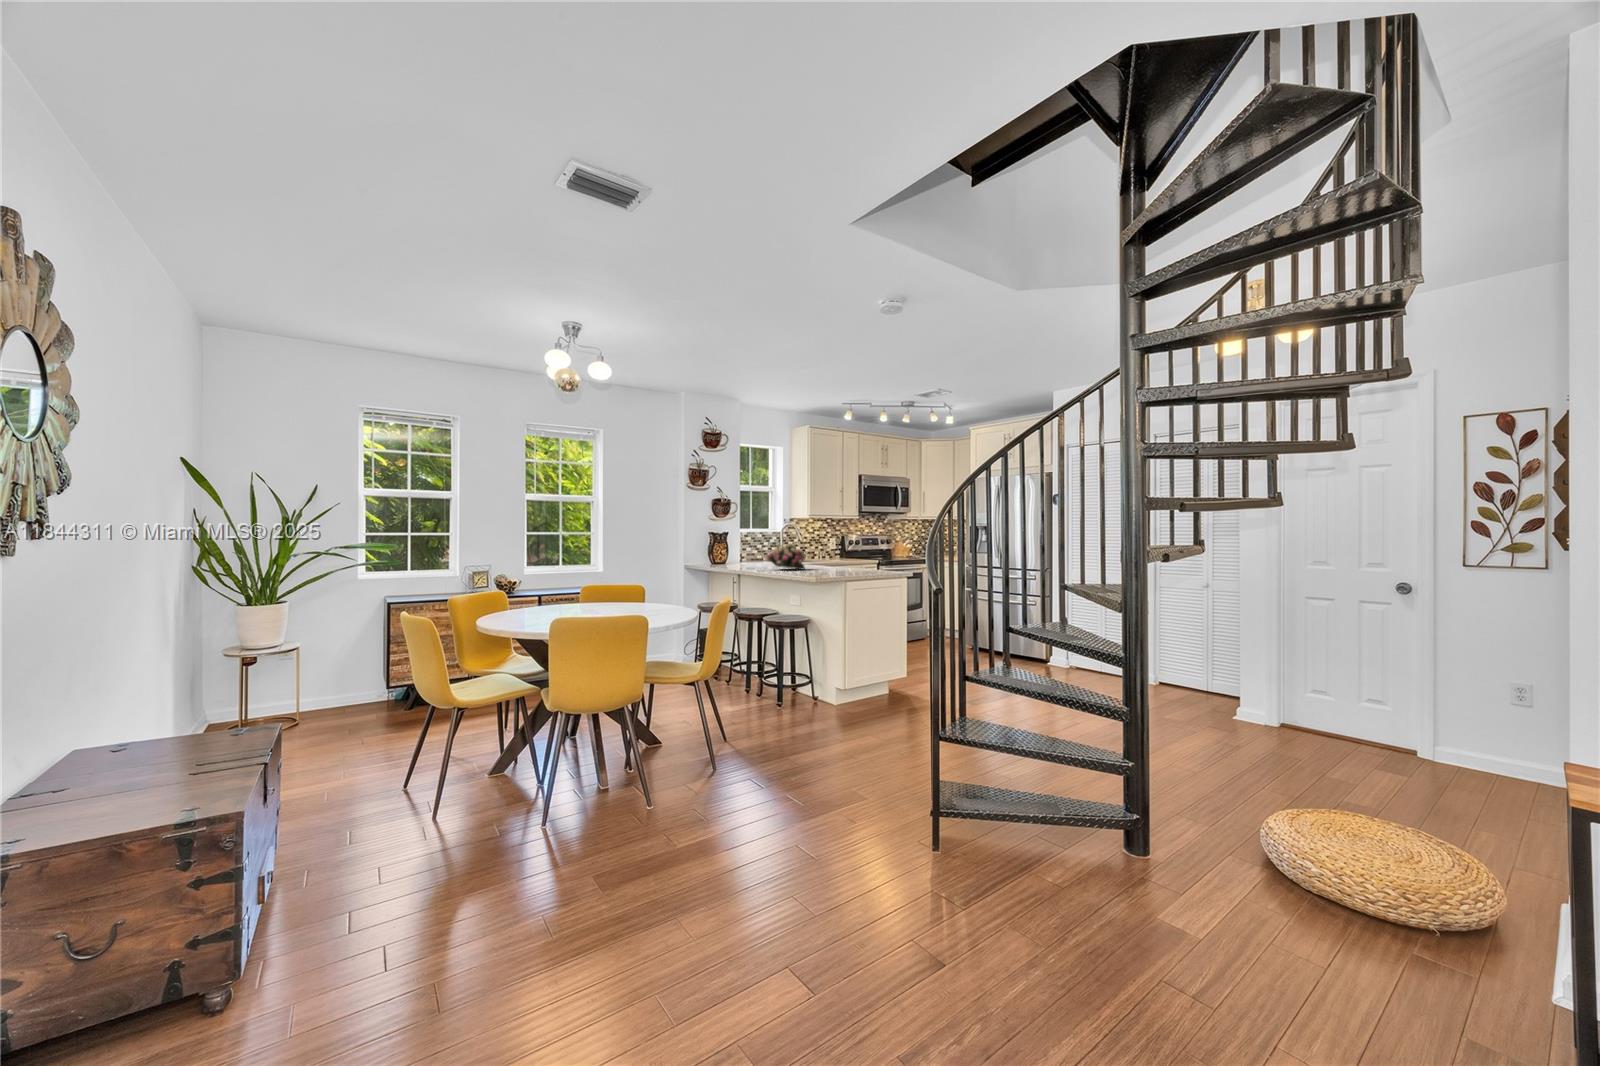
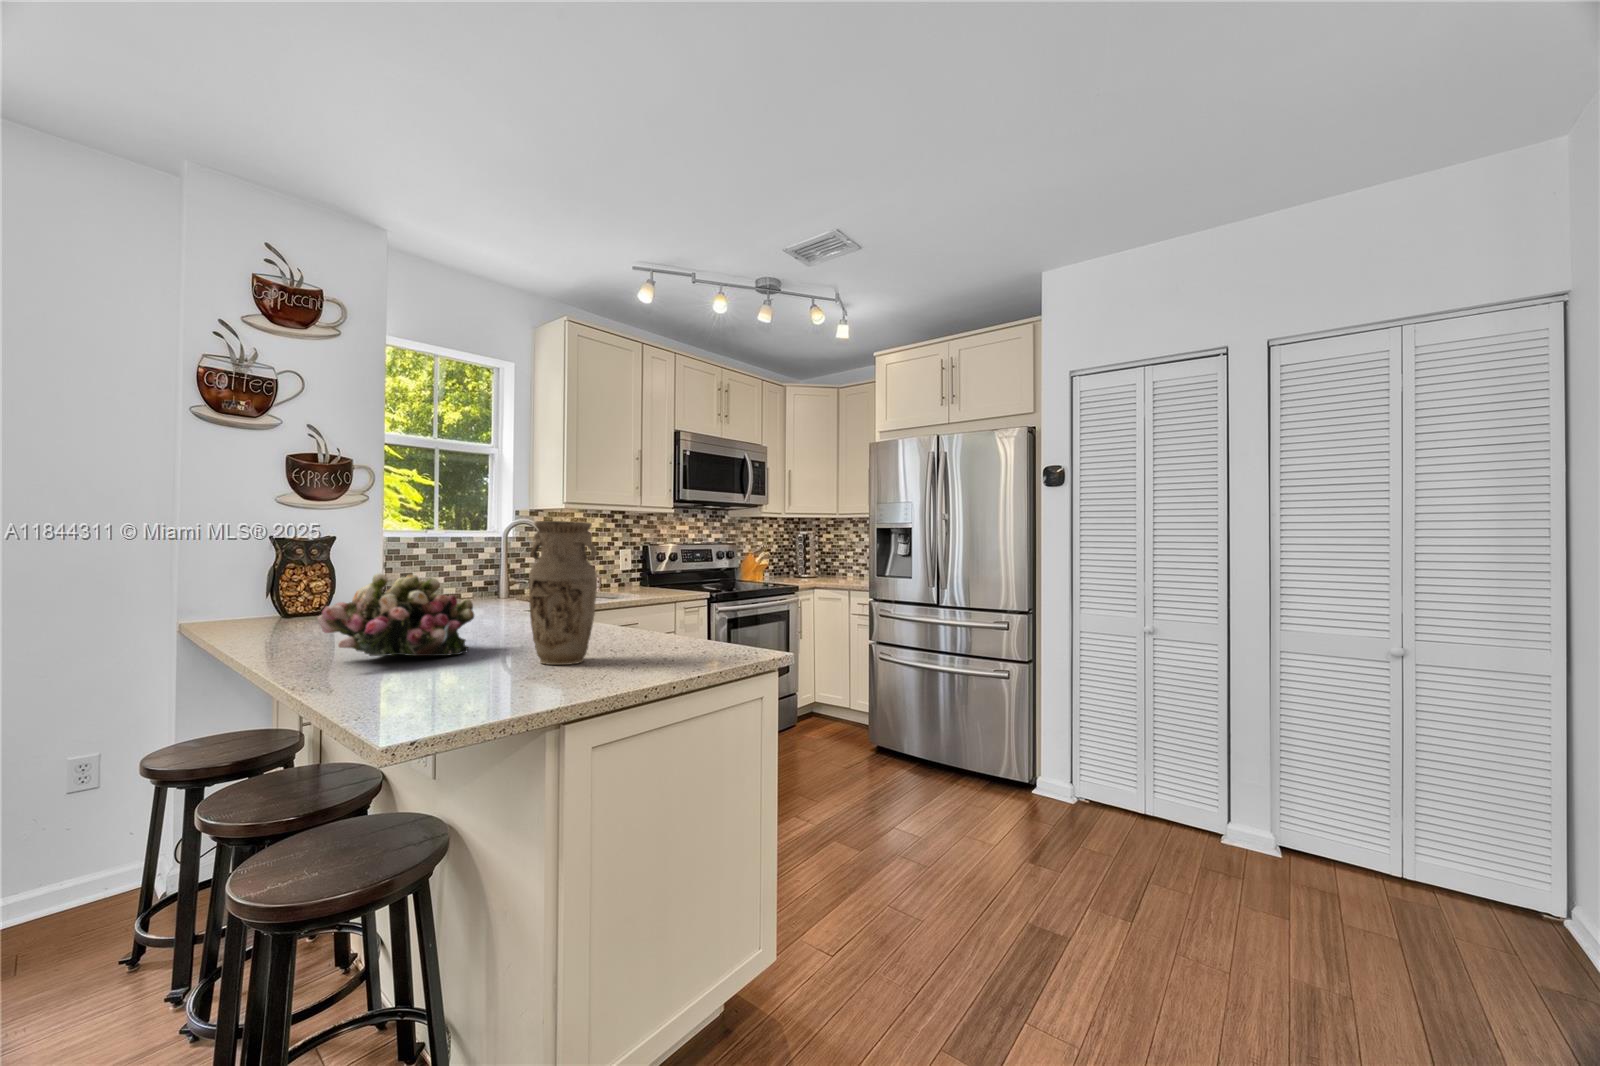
vase: none [827,526,848,570] -> present [529,521,597,665]

